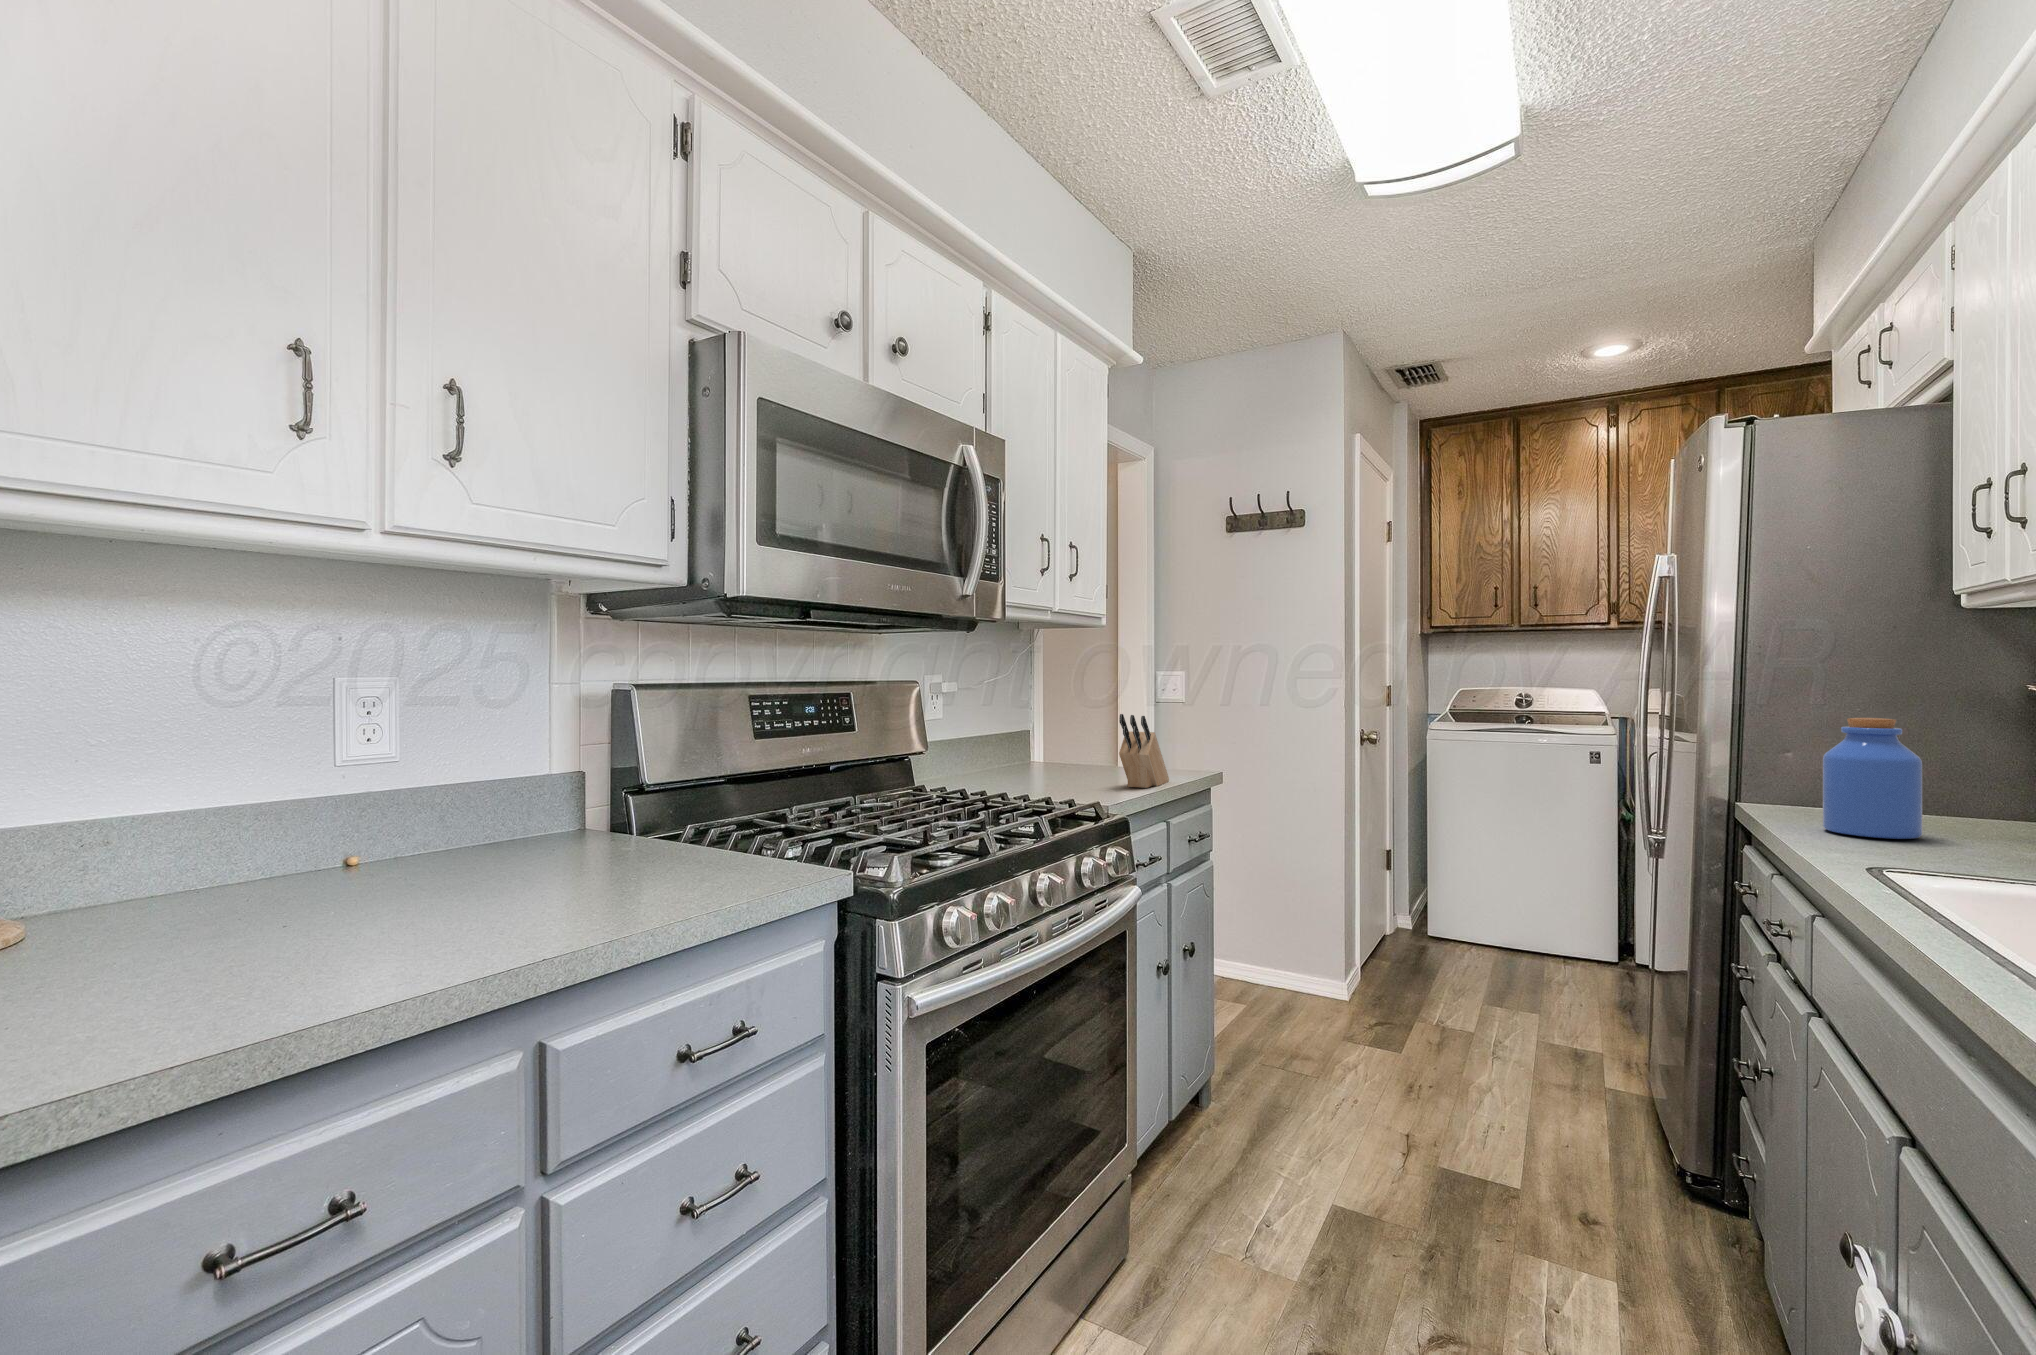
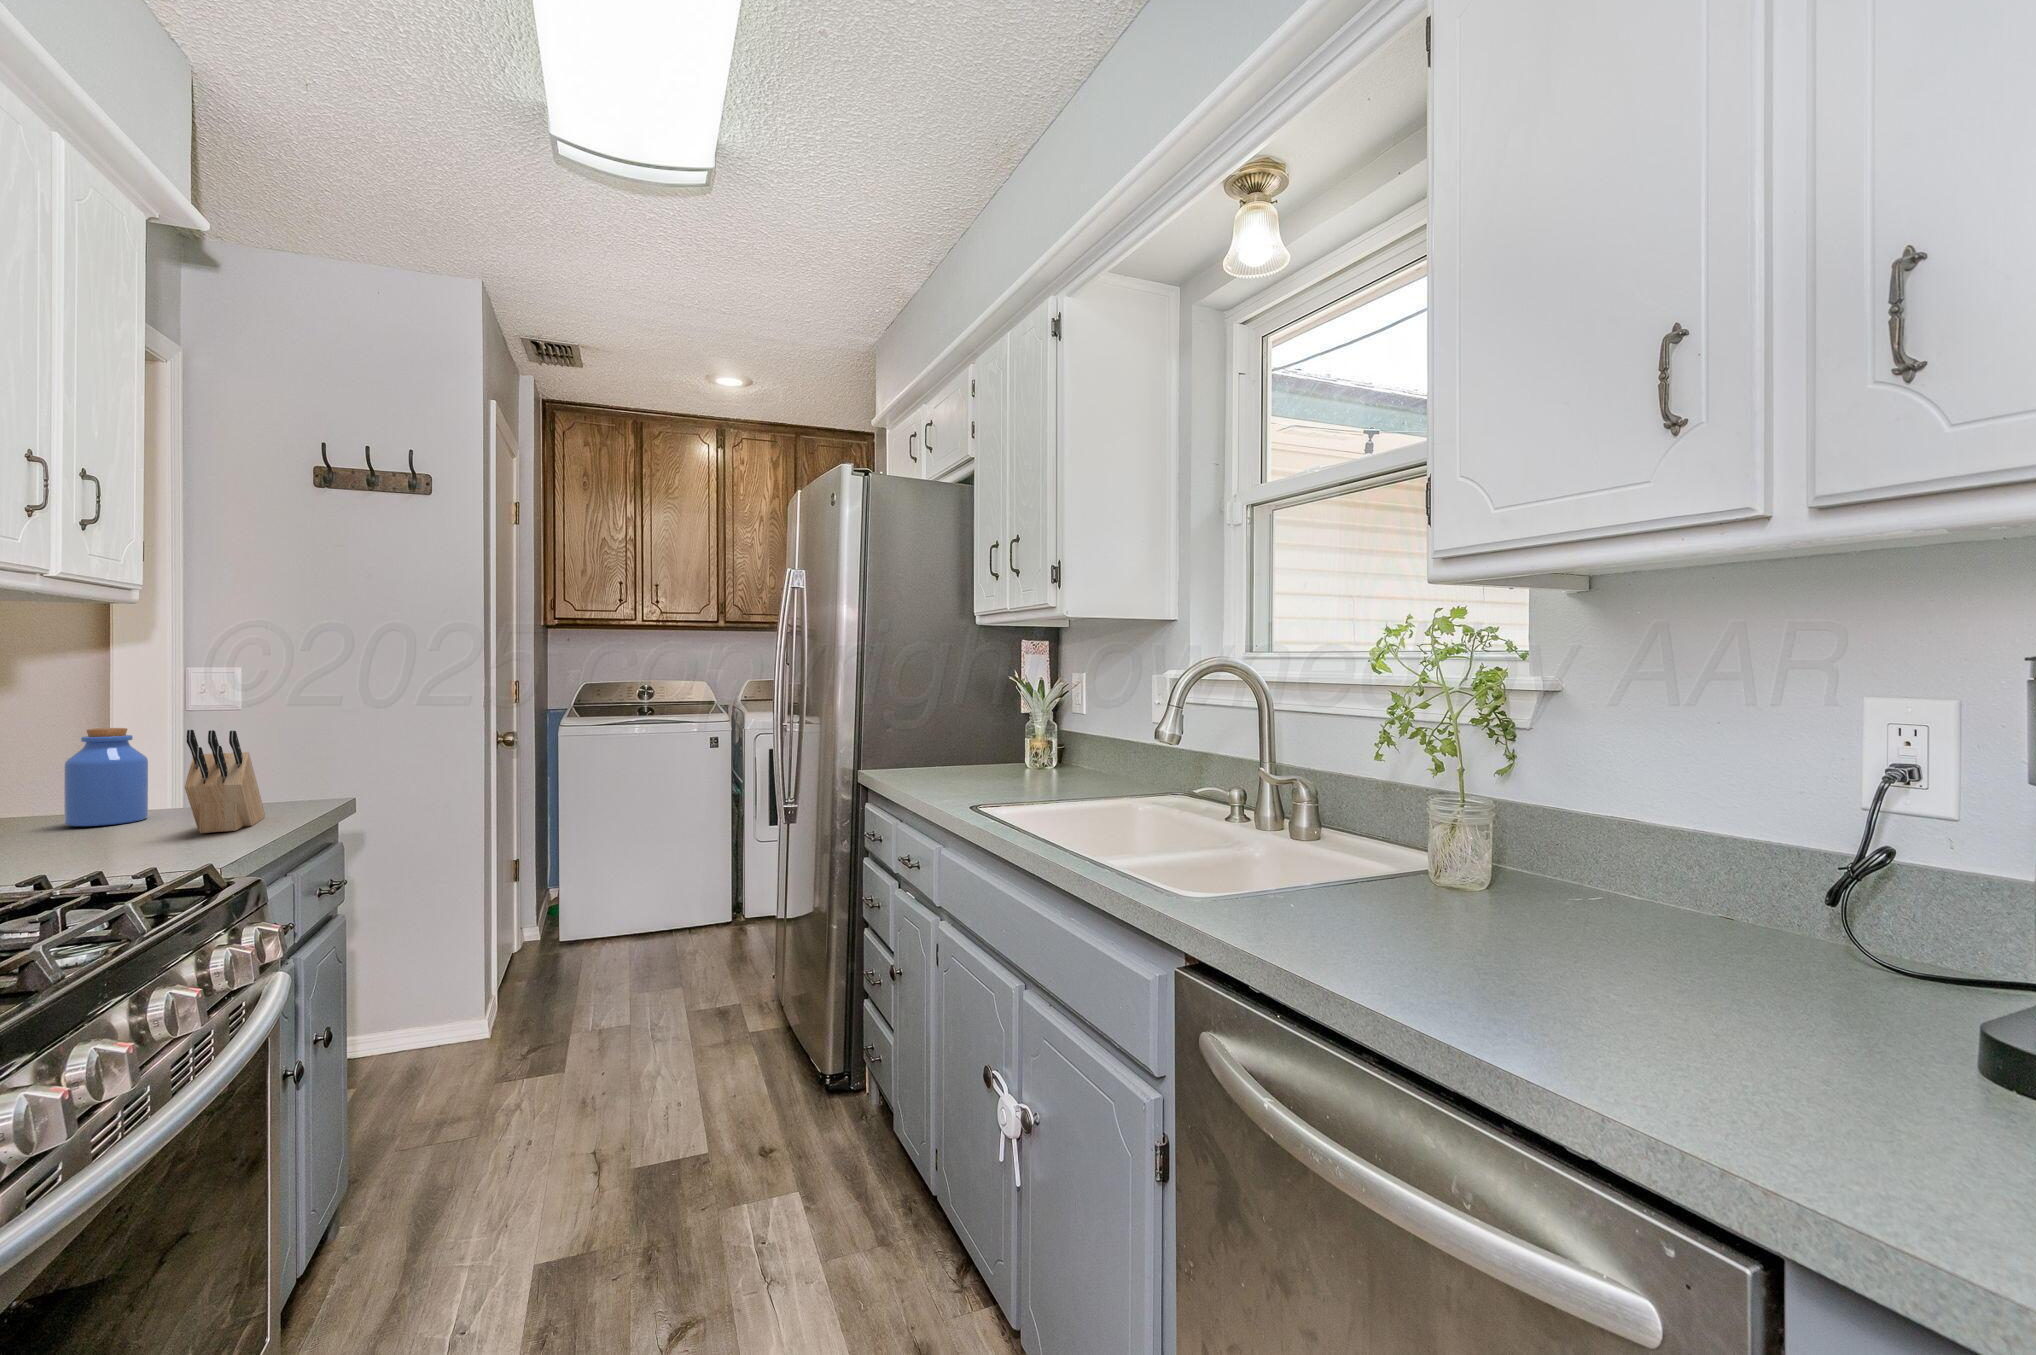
jar: present [1823,718,1922,839] -> present [64,728,148,826]

